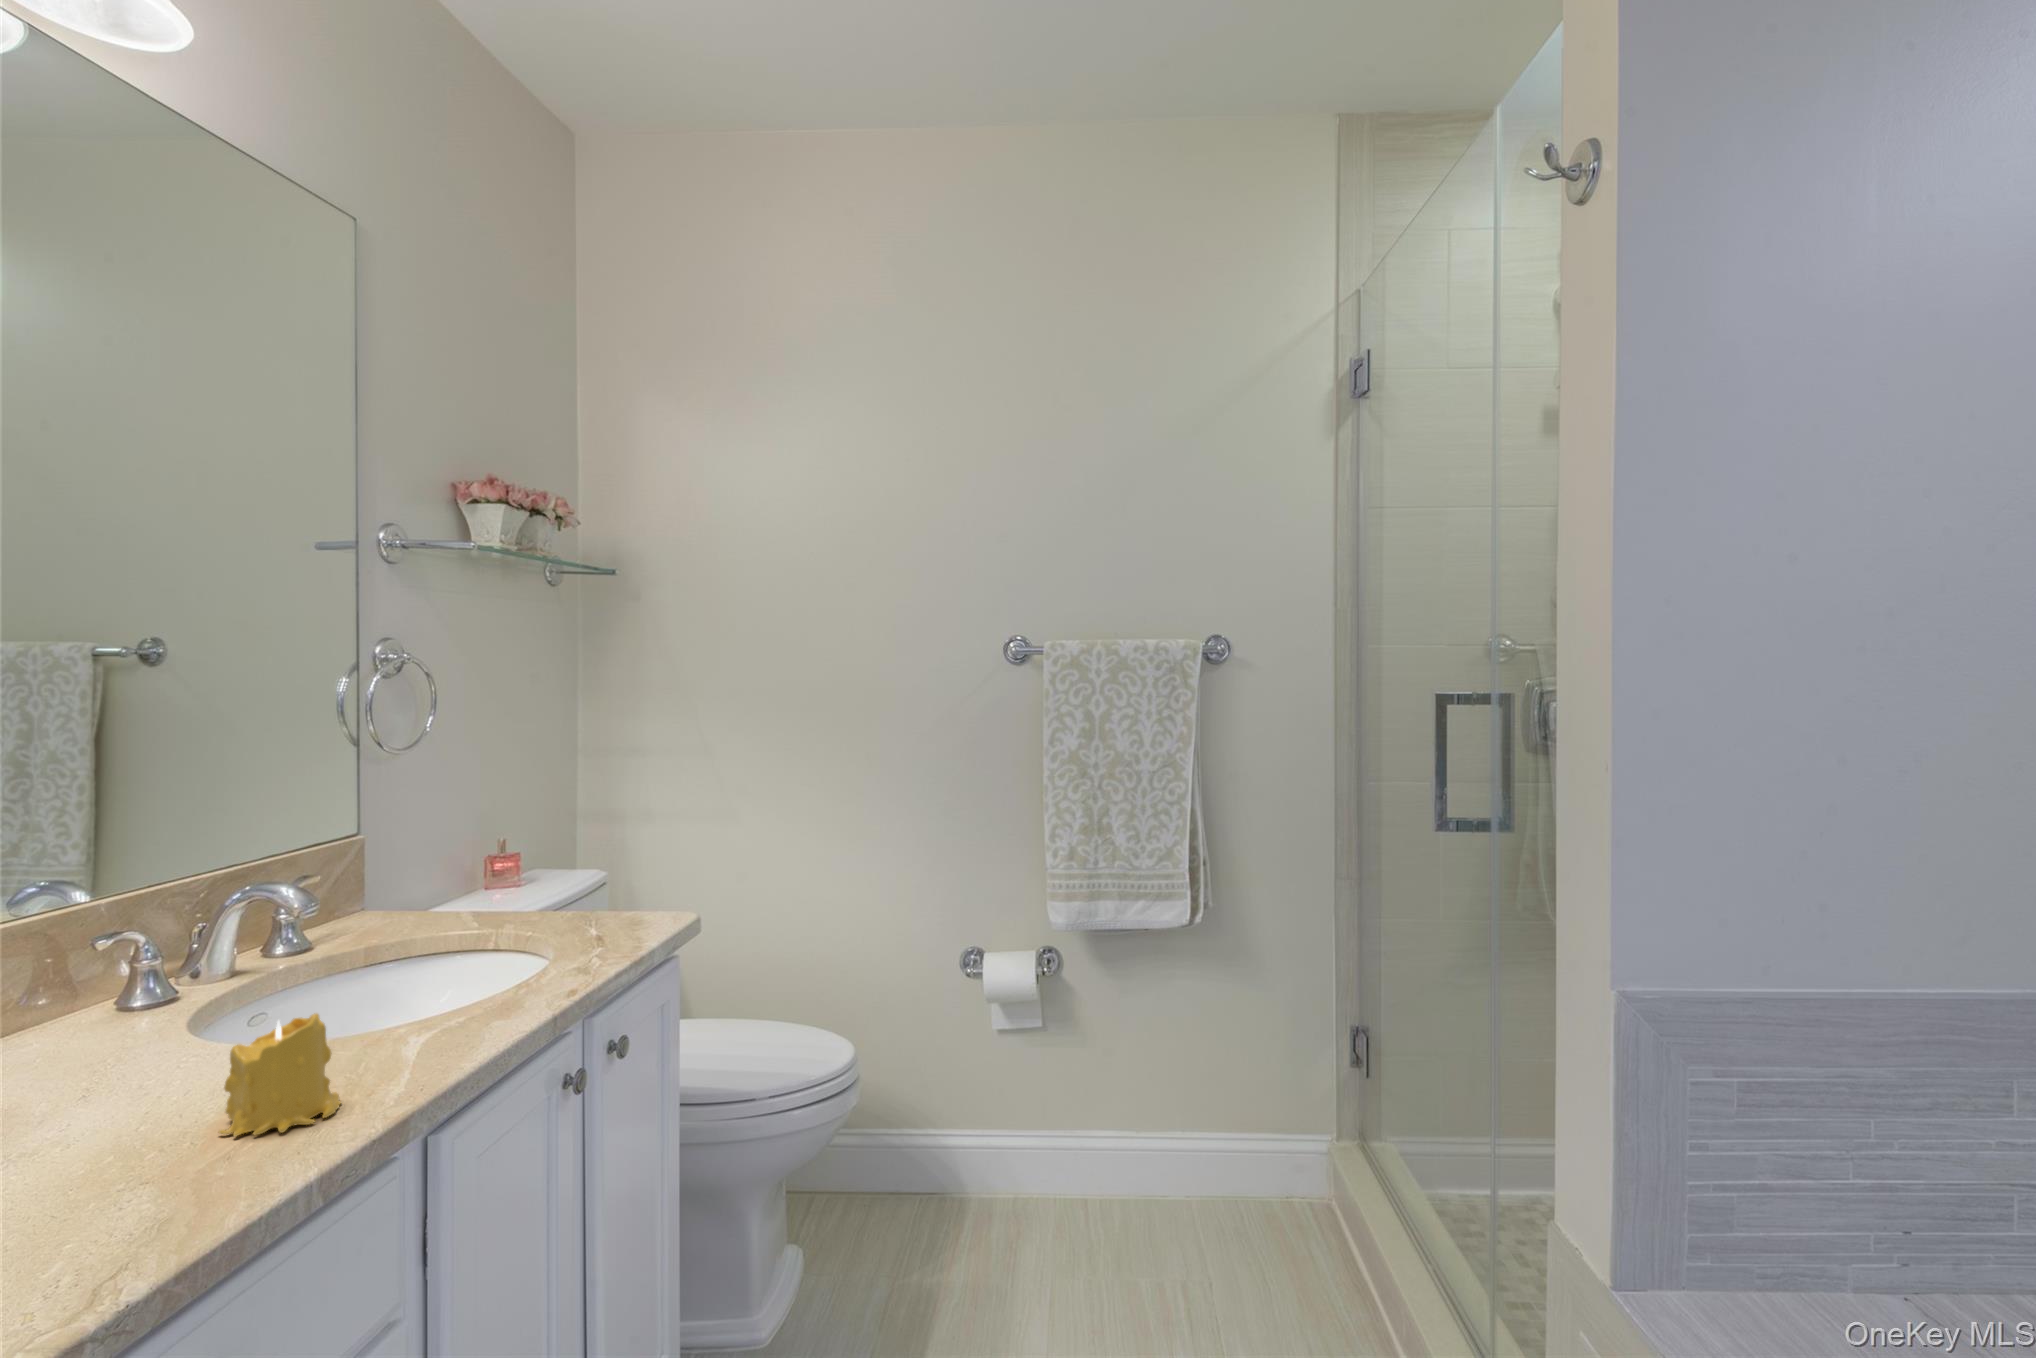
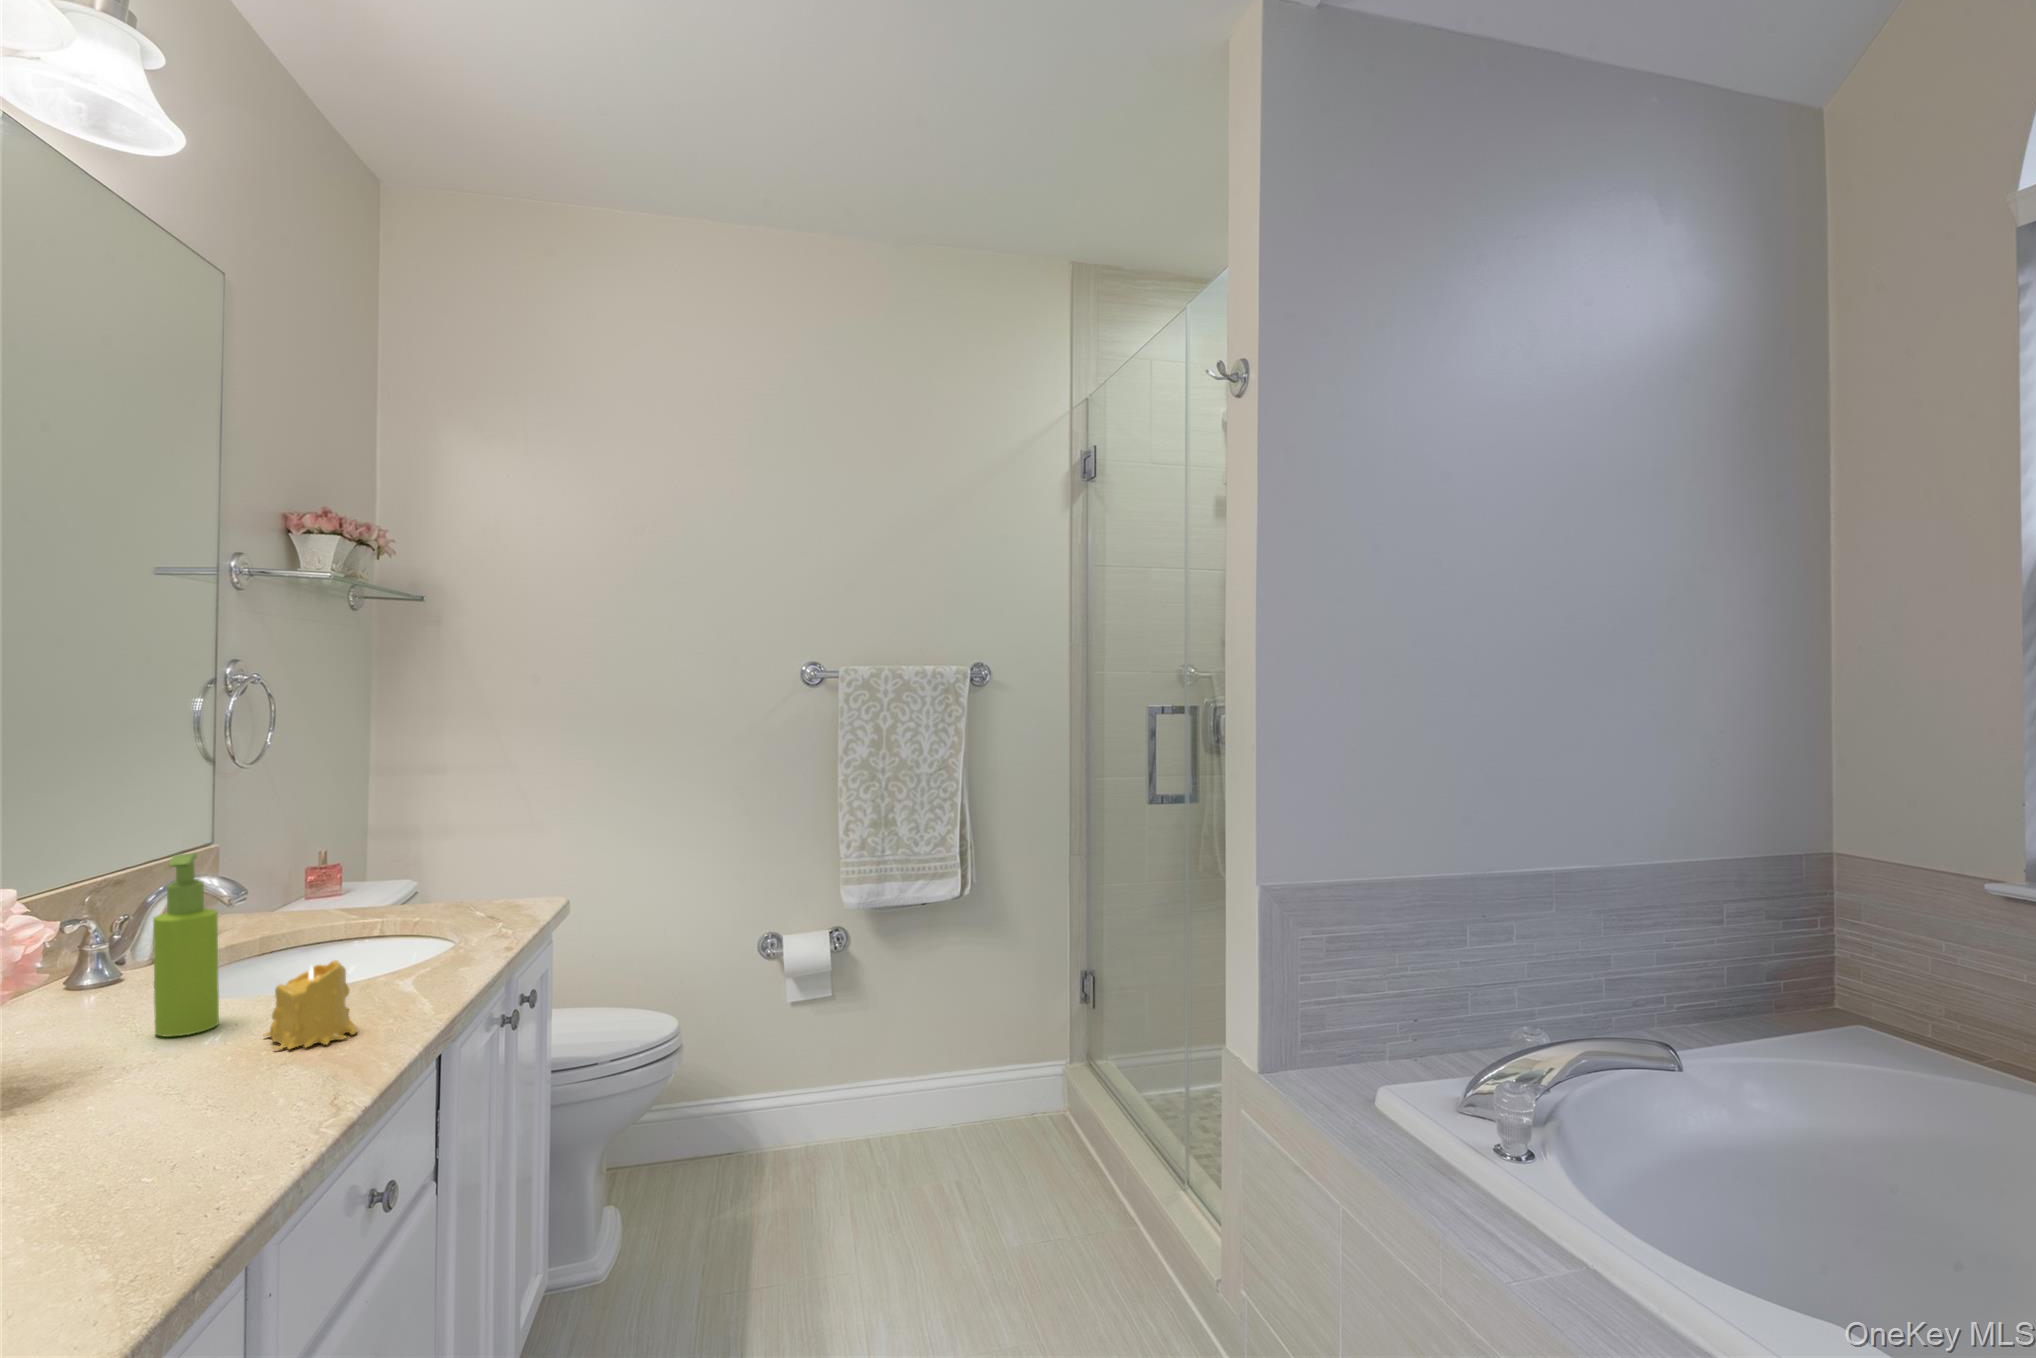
soap dispenser: none [124,863,208,1096] -> present [153,853,219,1037]

